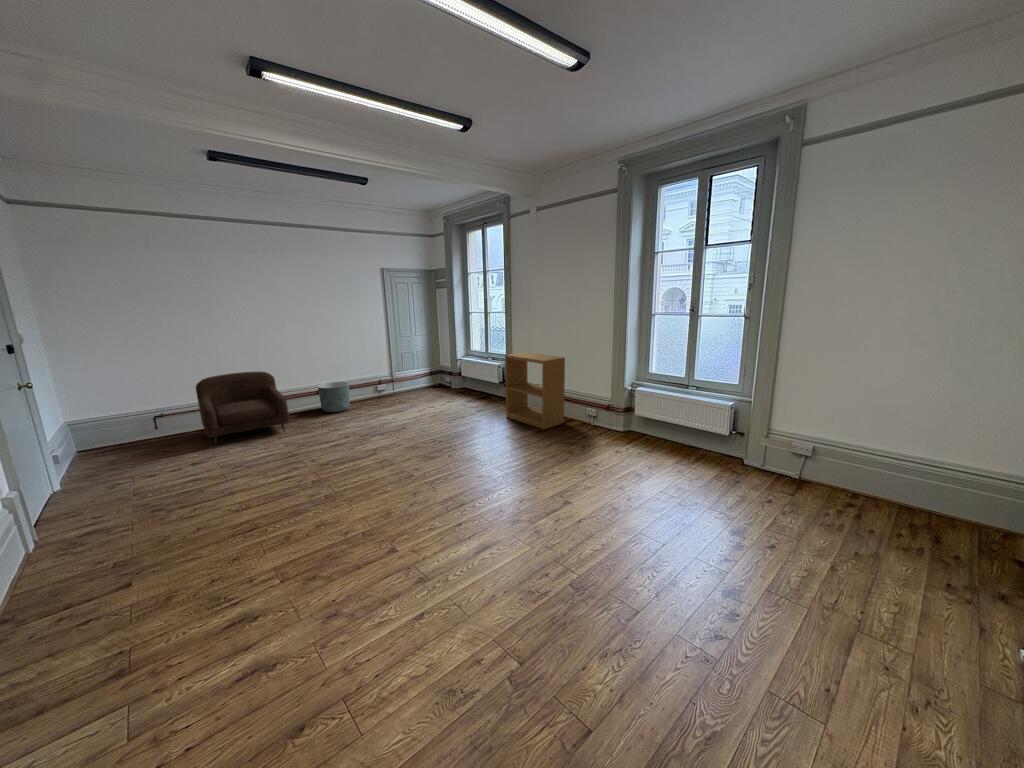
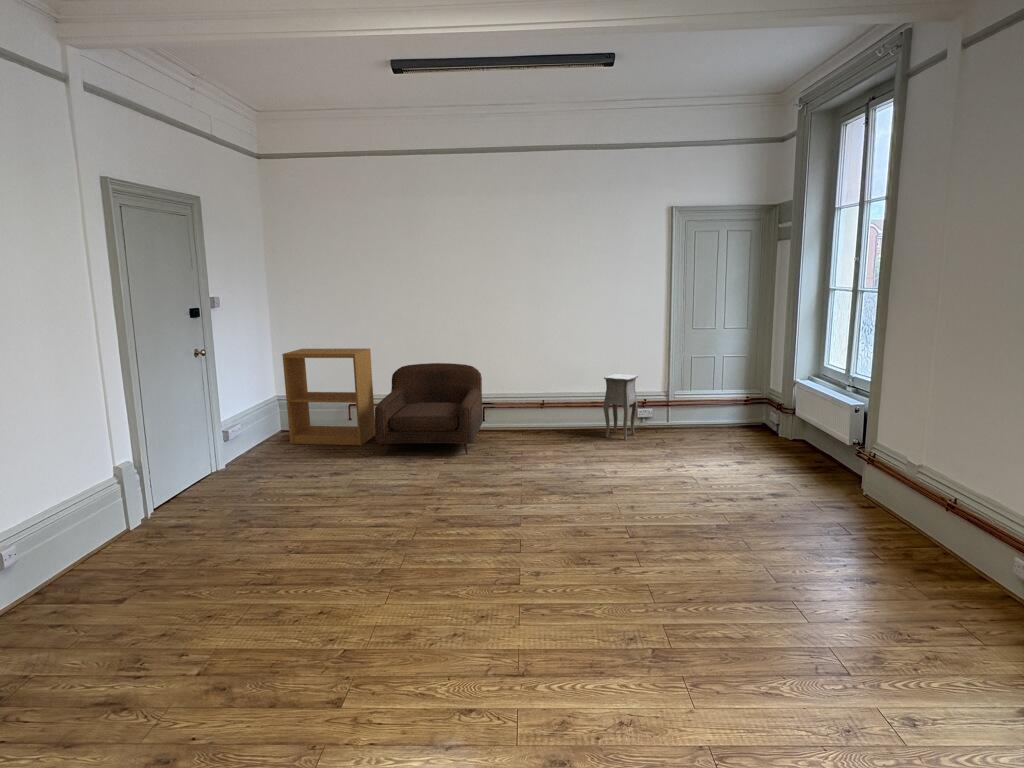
bookshelf: present [505,352,565,429] -> present [282,349,375,446]
side table: none [360,365,386,405] -> present [603,374,638,440]
planter: present [318,382,350,412] -> none [537,393,582,440]

